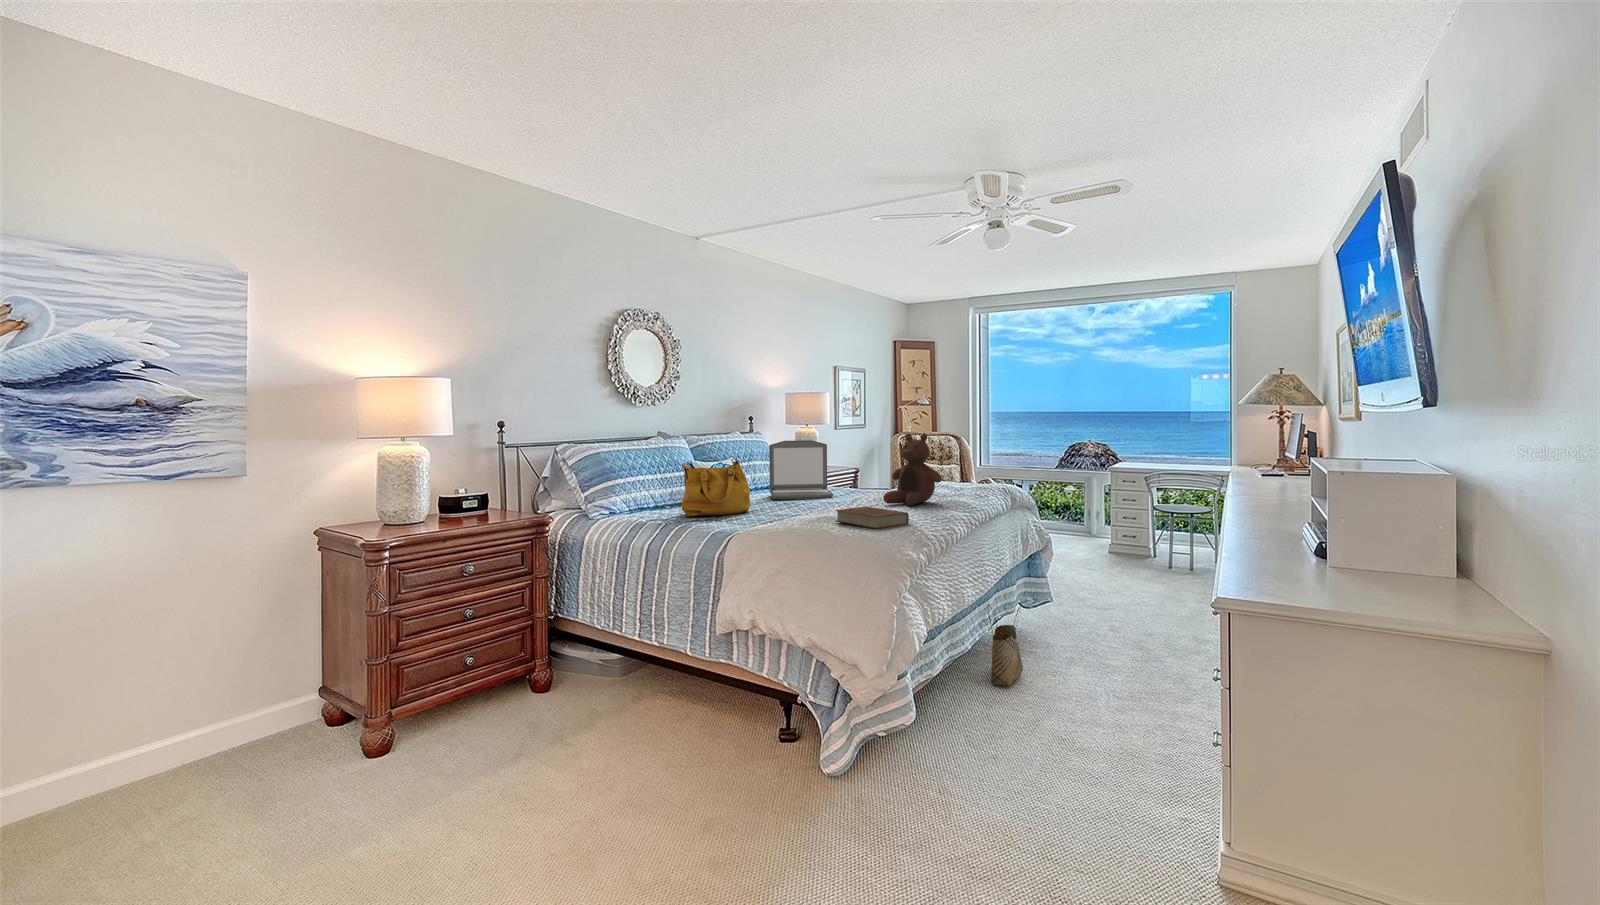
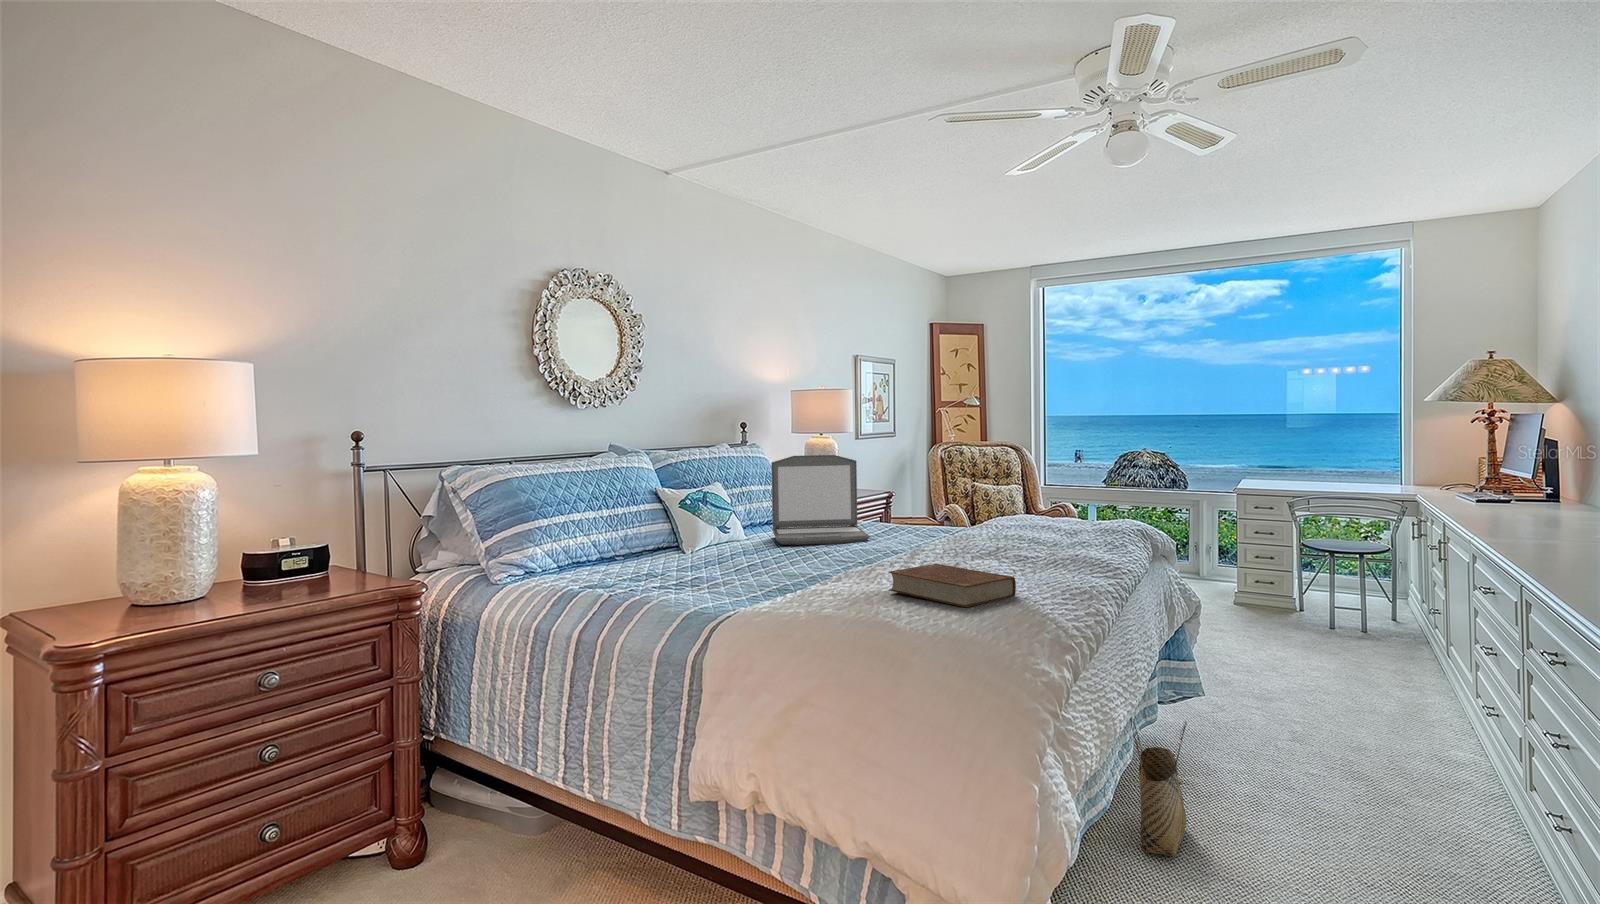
stuffed bear: present [883,433,942,506] -> none [954,443,1046,557]
handbag: present [681,458,750,516] -> none [636,484,745,577]

